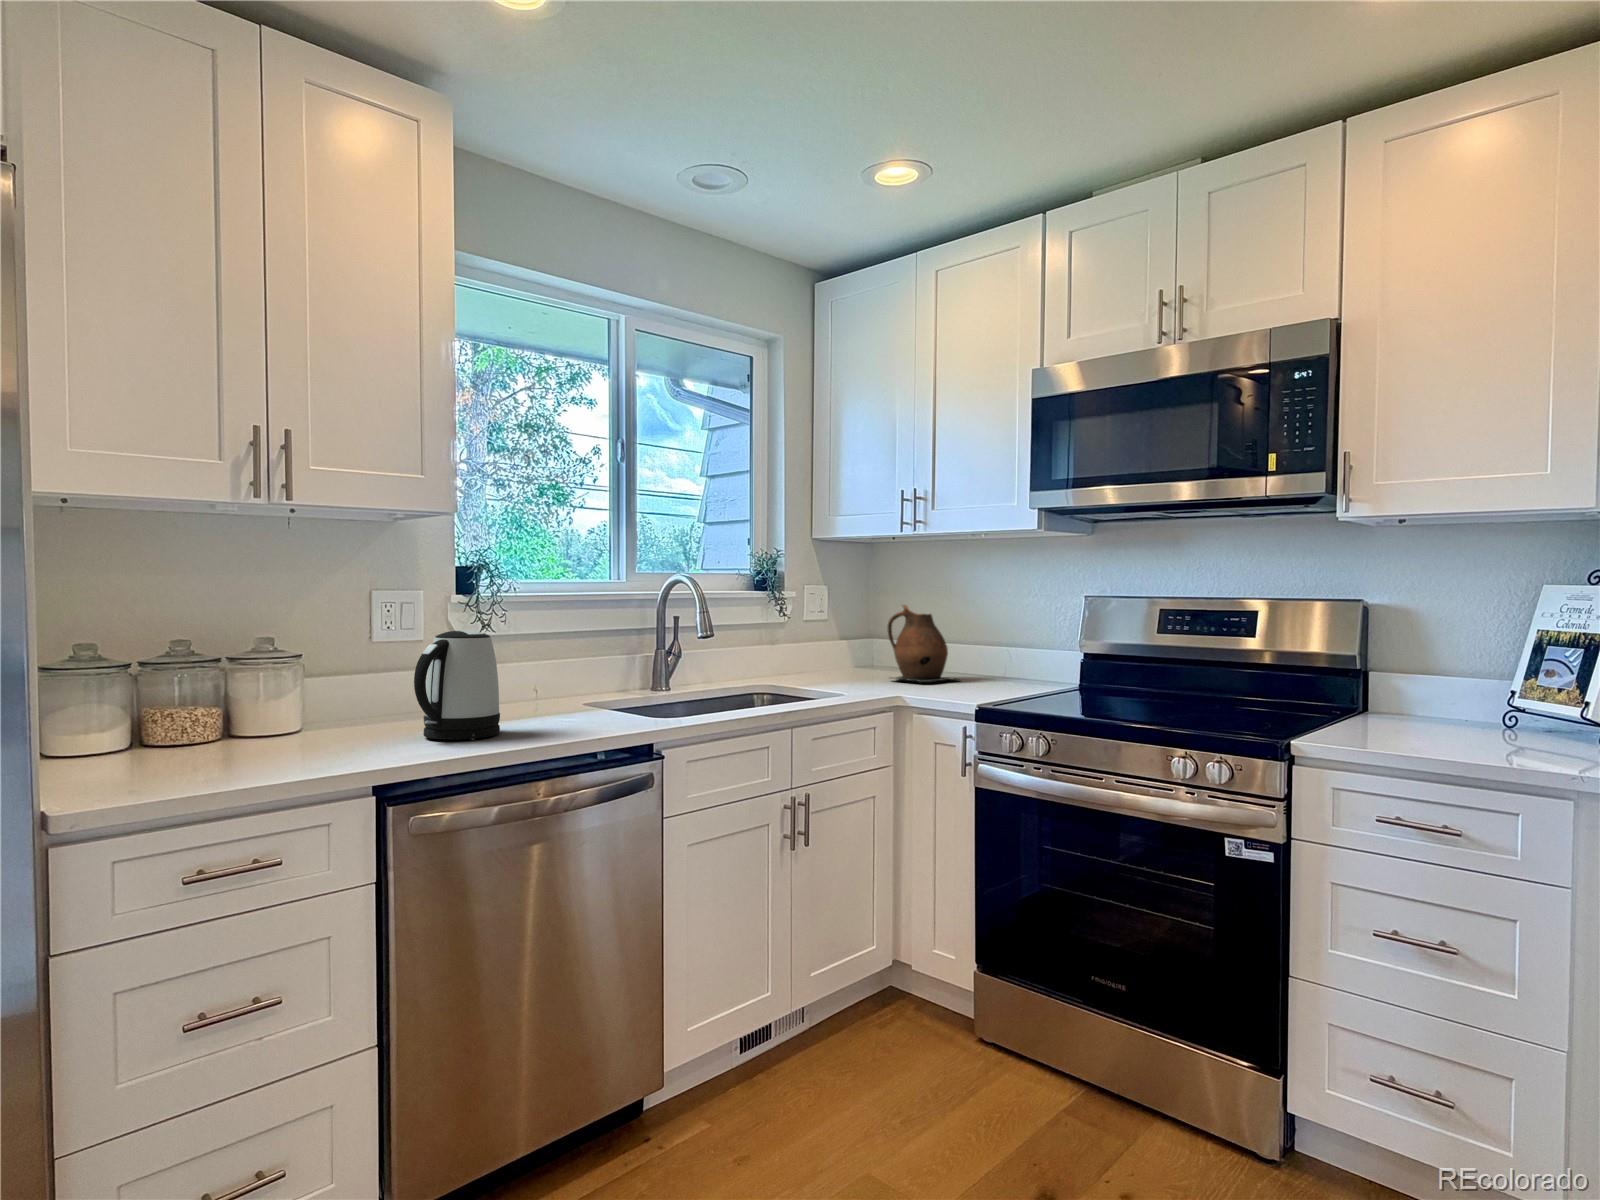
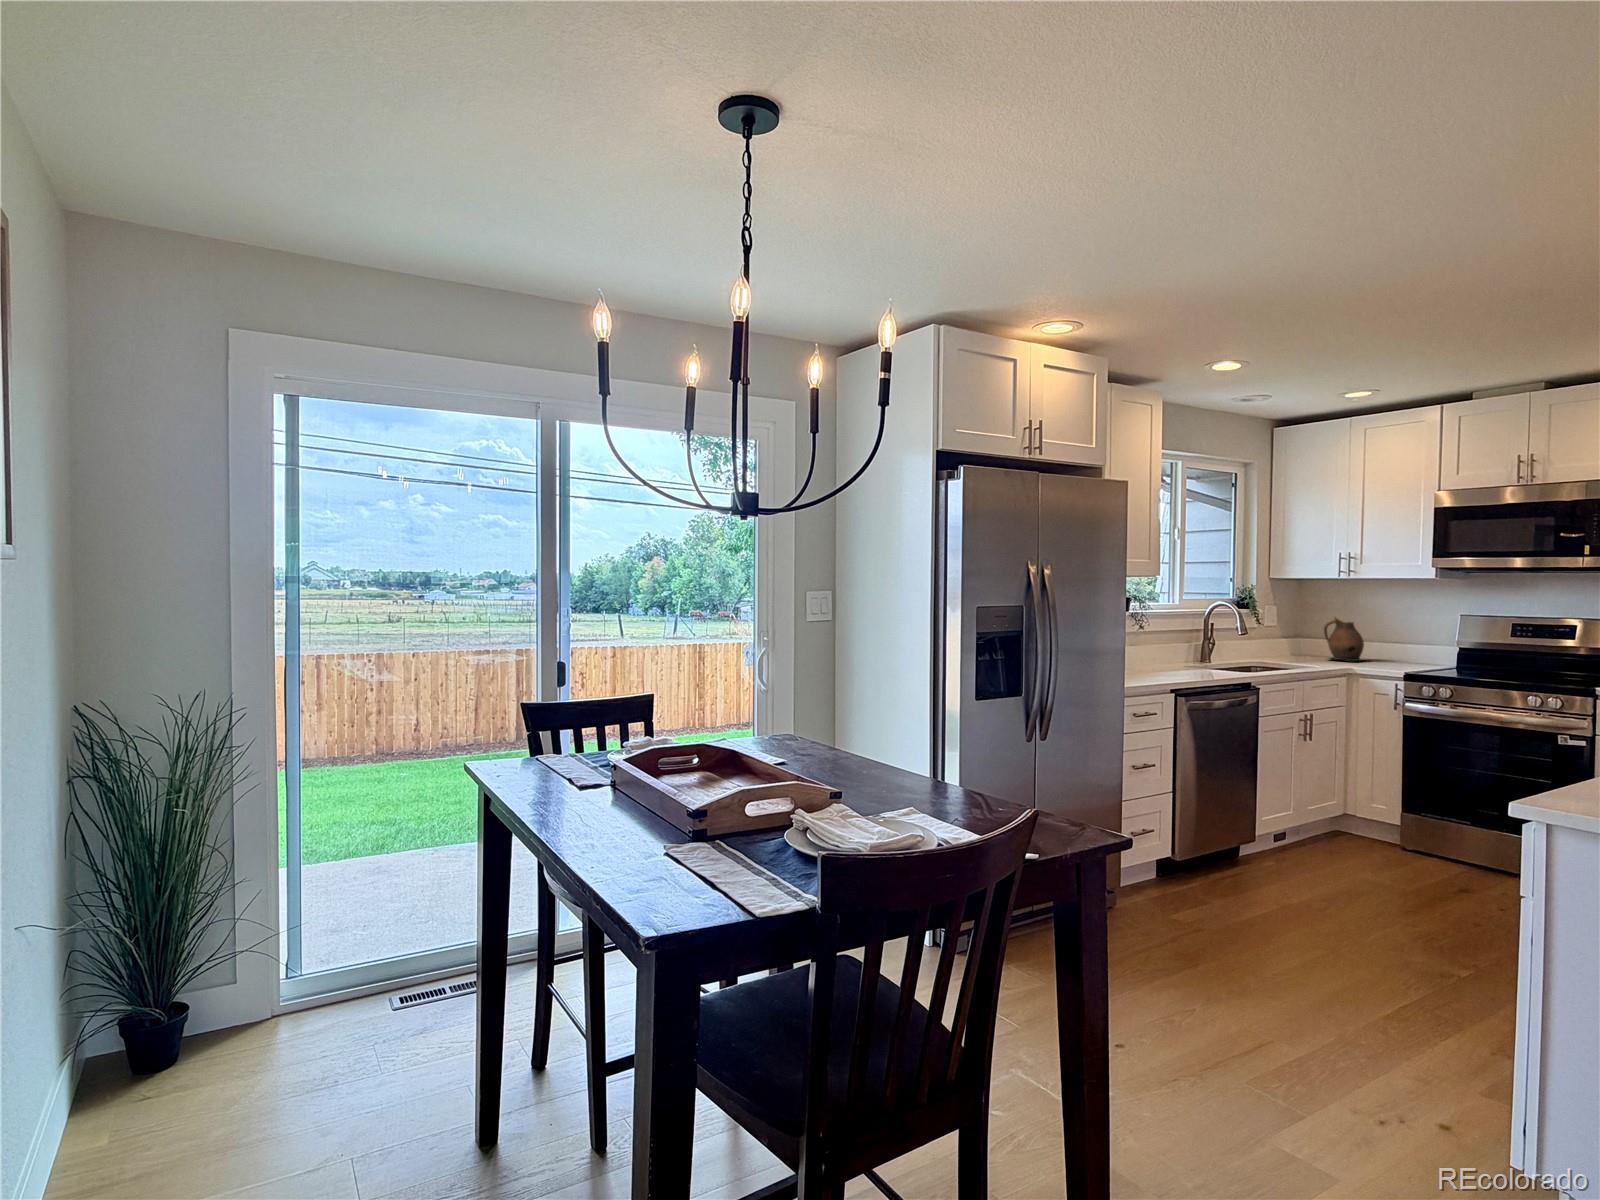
kettle: present [414,630,500,740] -> none [1156,633,1189,679]

